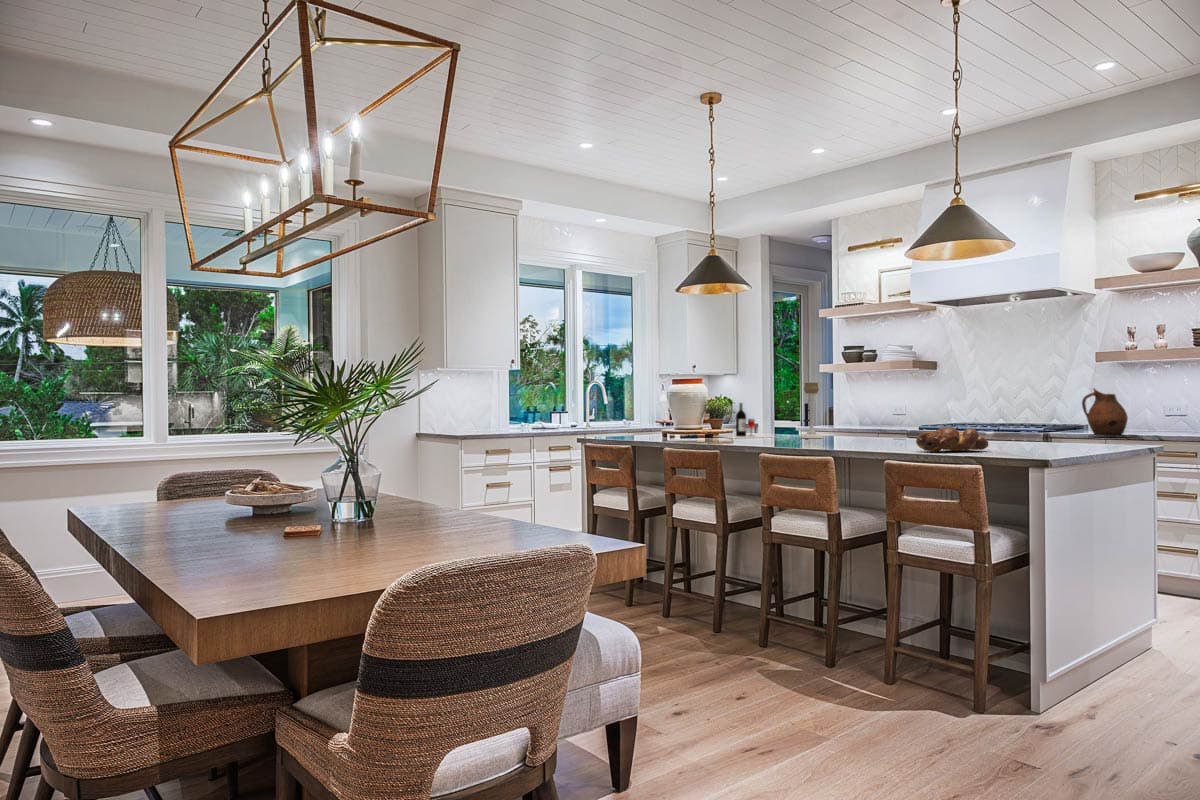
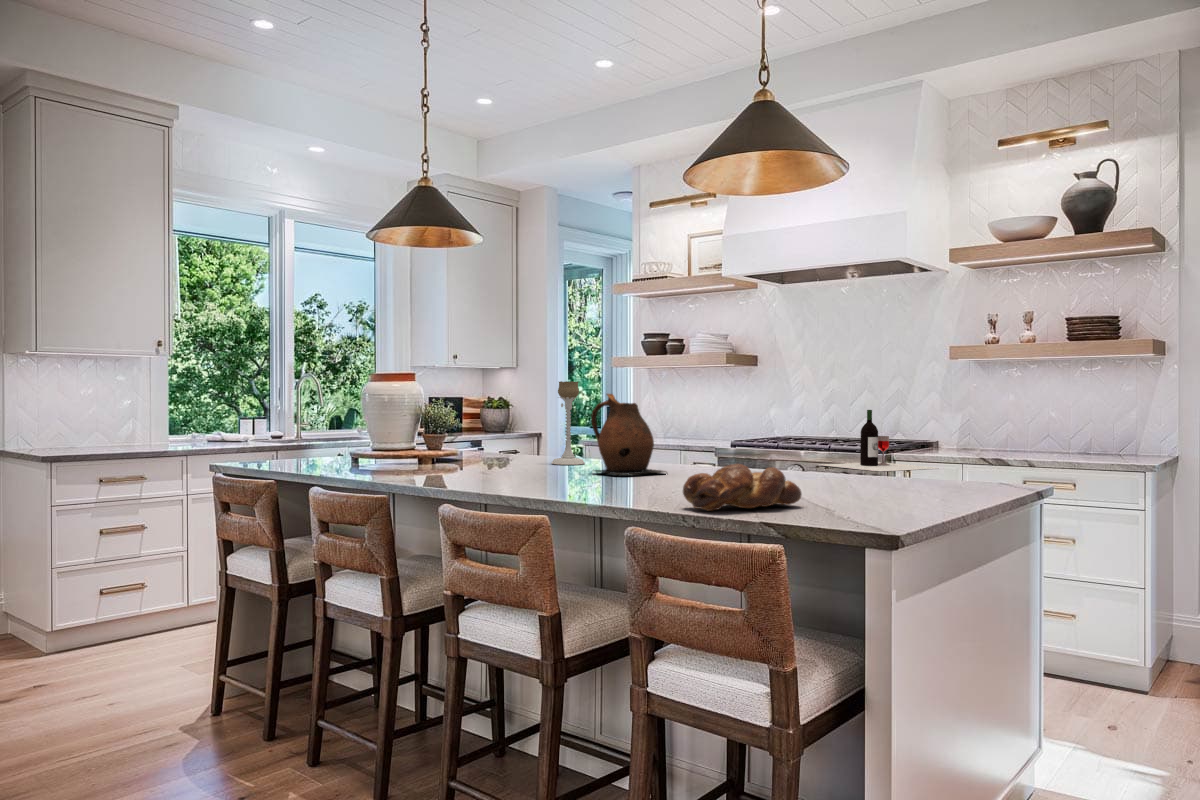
ceramic pitcher: present [1082,389,1128,437] -> present [591,394,667,475]
wine bottle: present [718,403,770,438] -> present [820,410,937,471]

